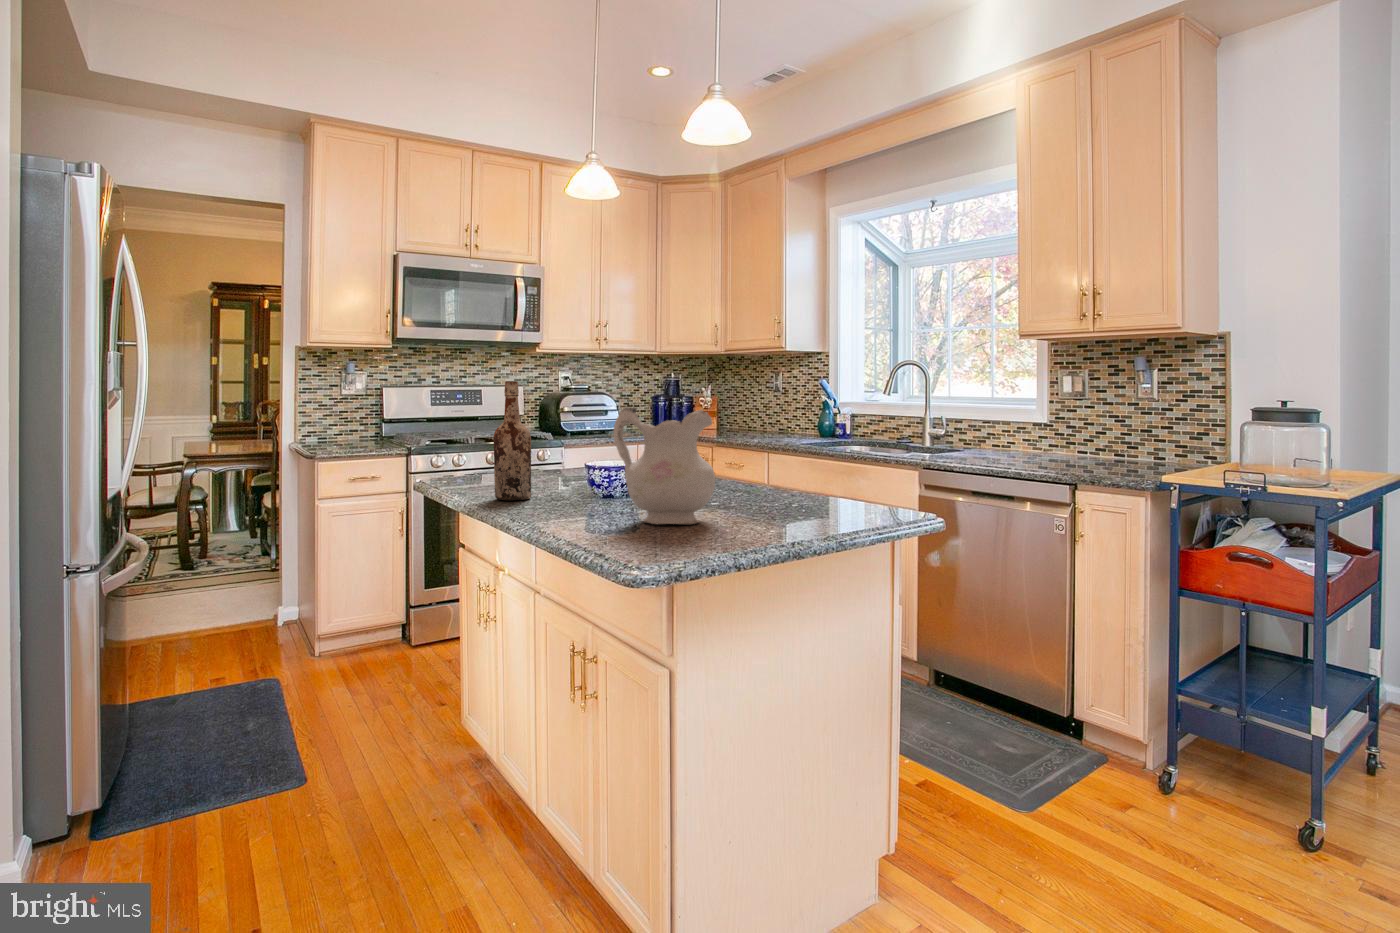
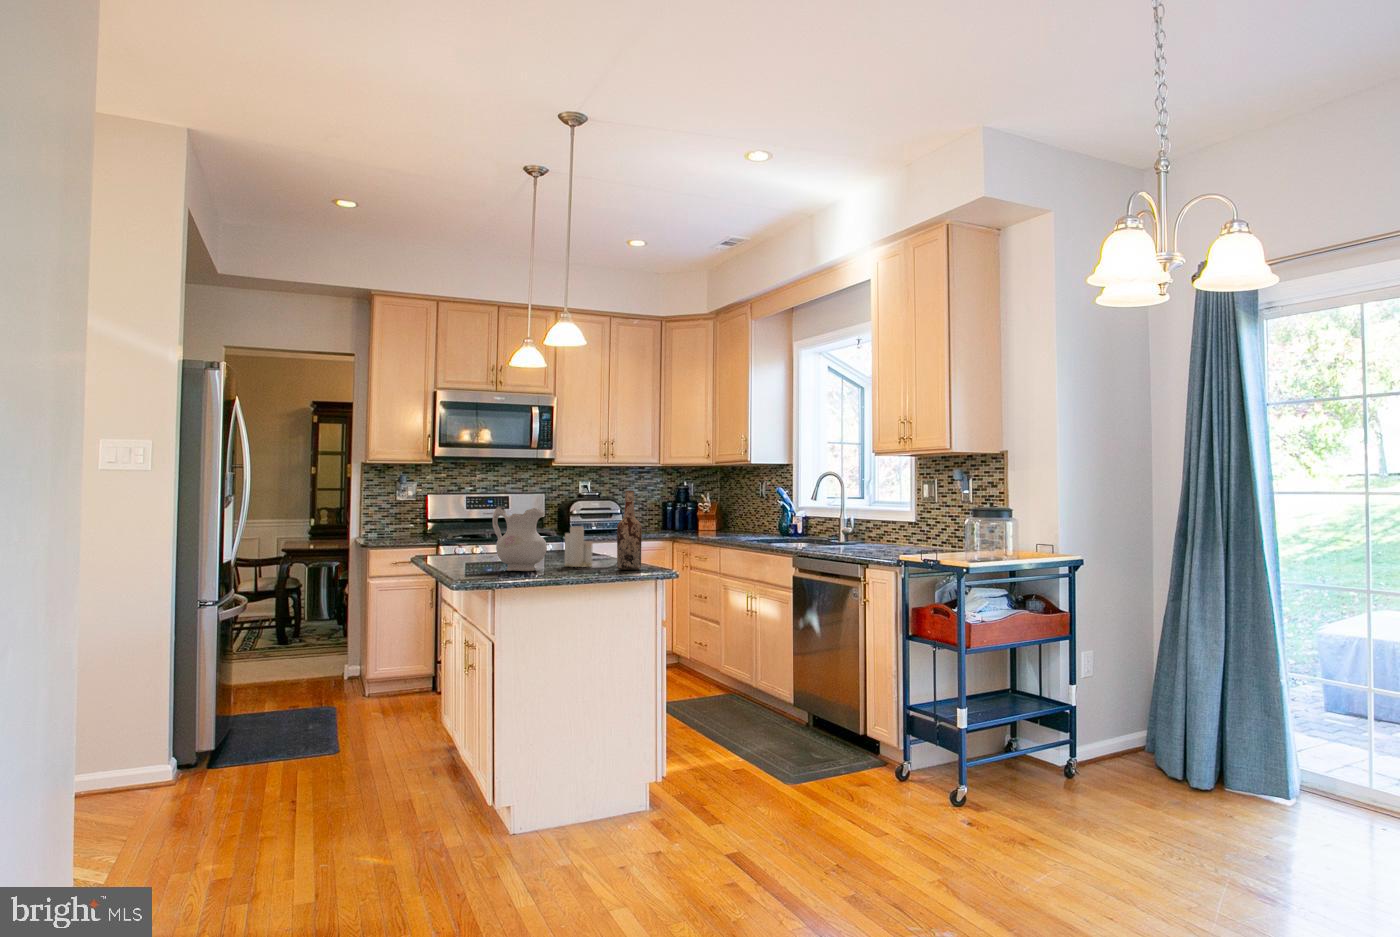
wine bottle: present [494,381,531,500] -> present [617,490,642,570]
candle: none [717,432,768,508] -> present [565,526,593,567]

